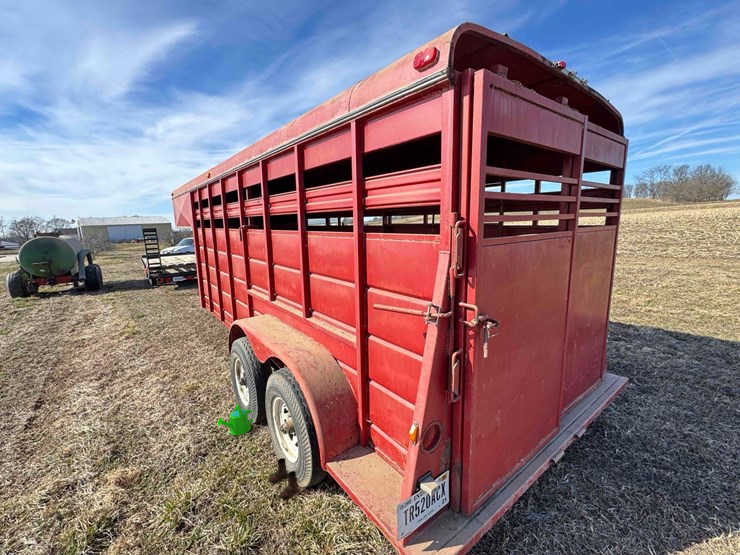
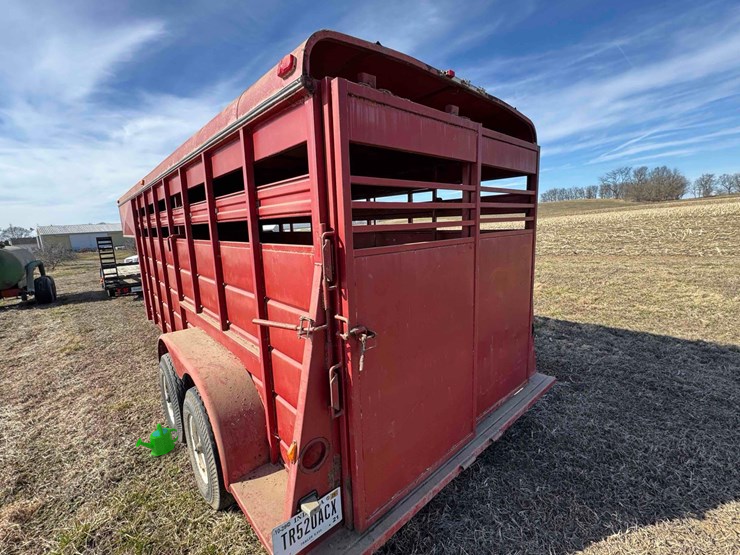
boots: present [269,458,298,498] -> none [179,479,209,522]

